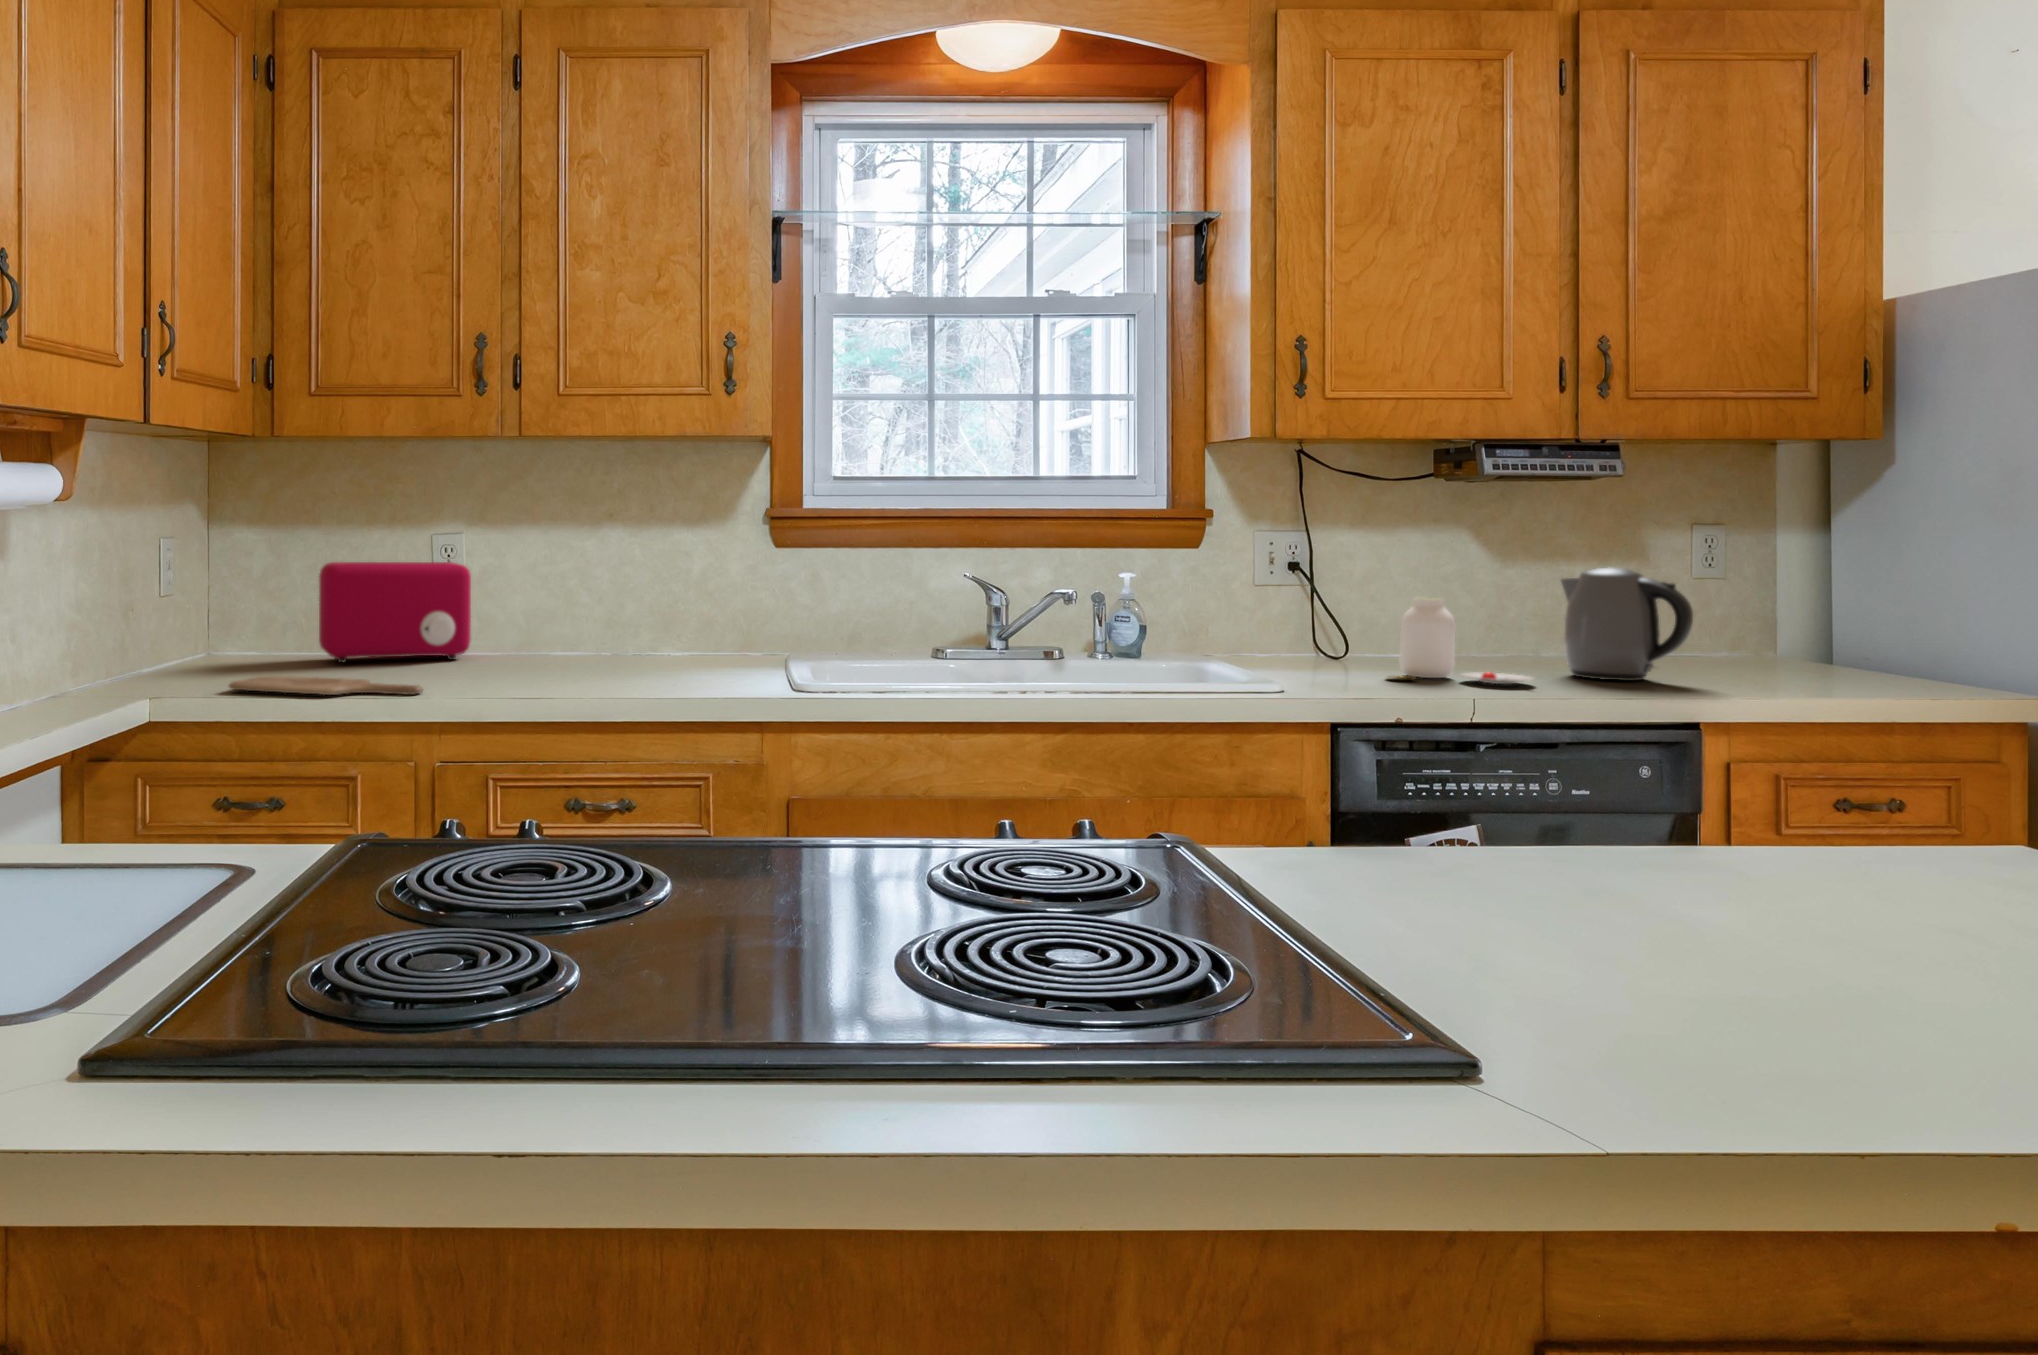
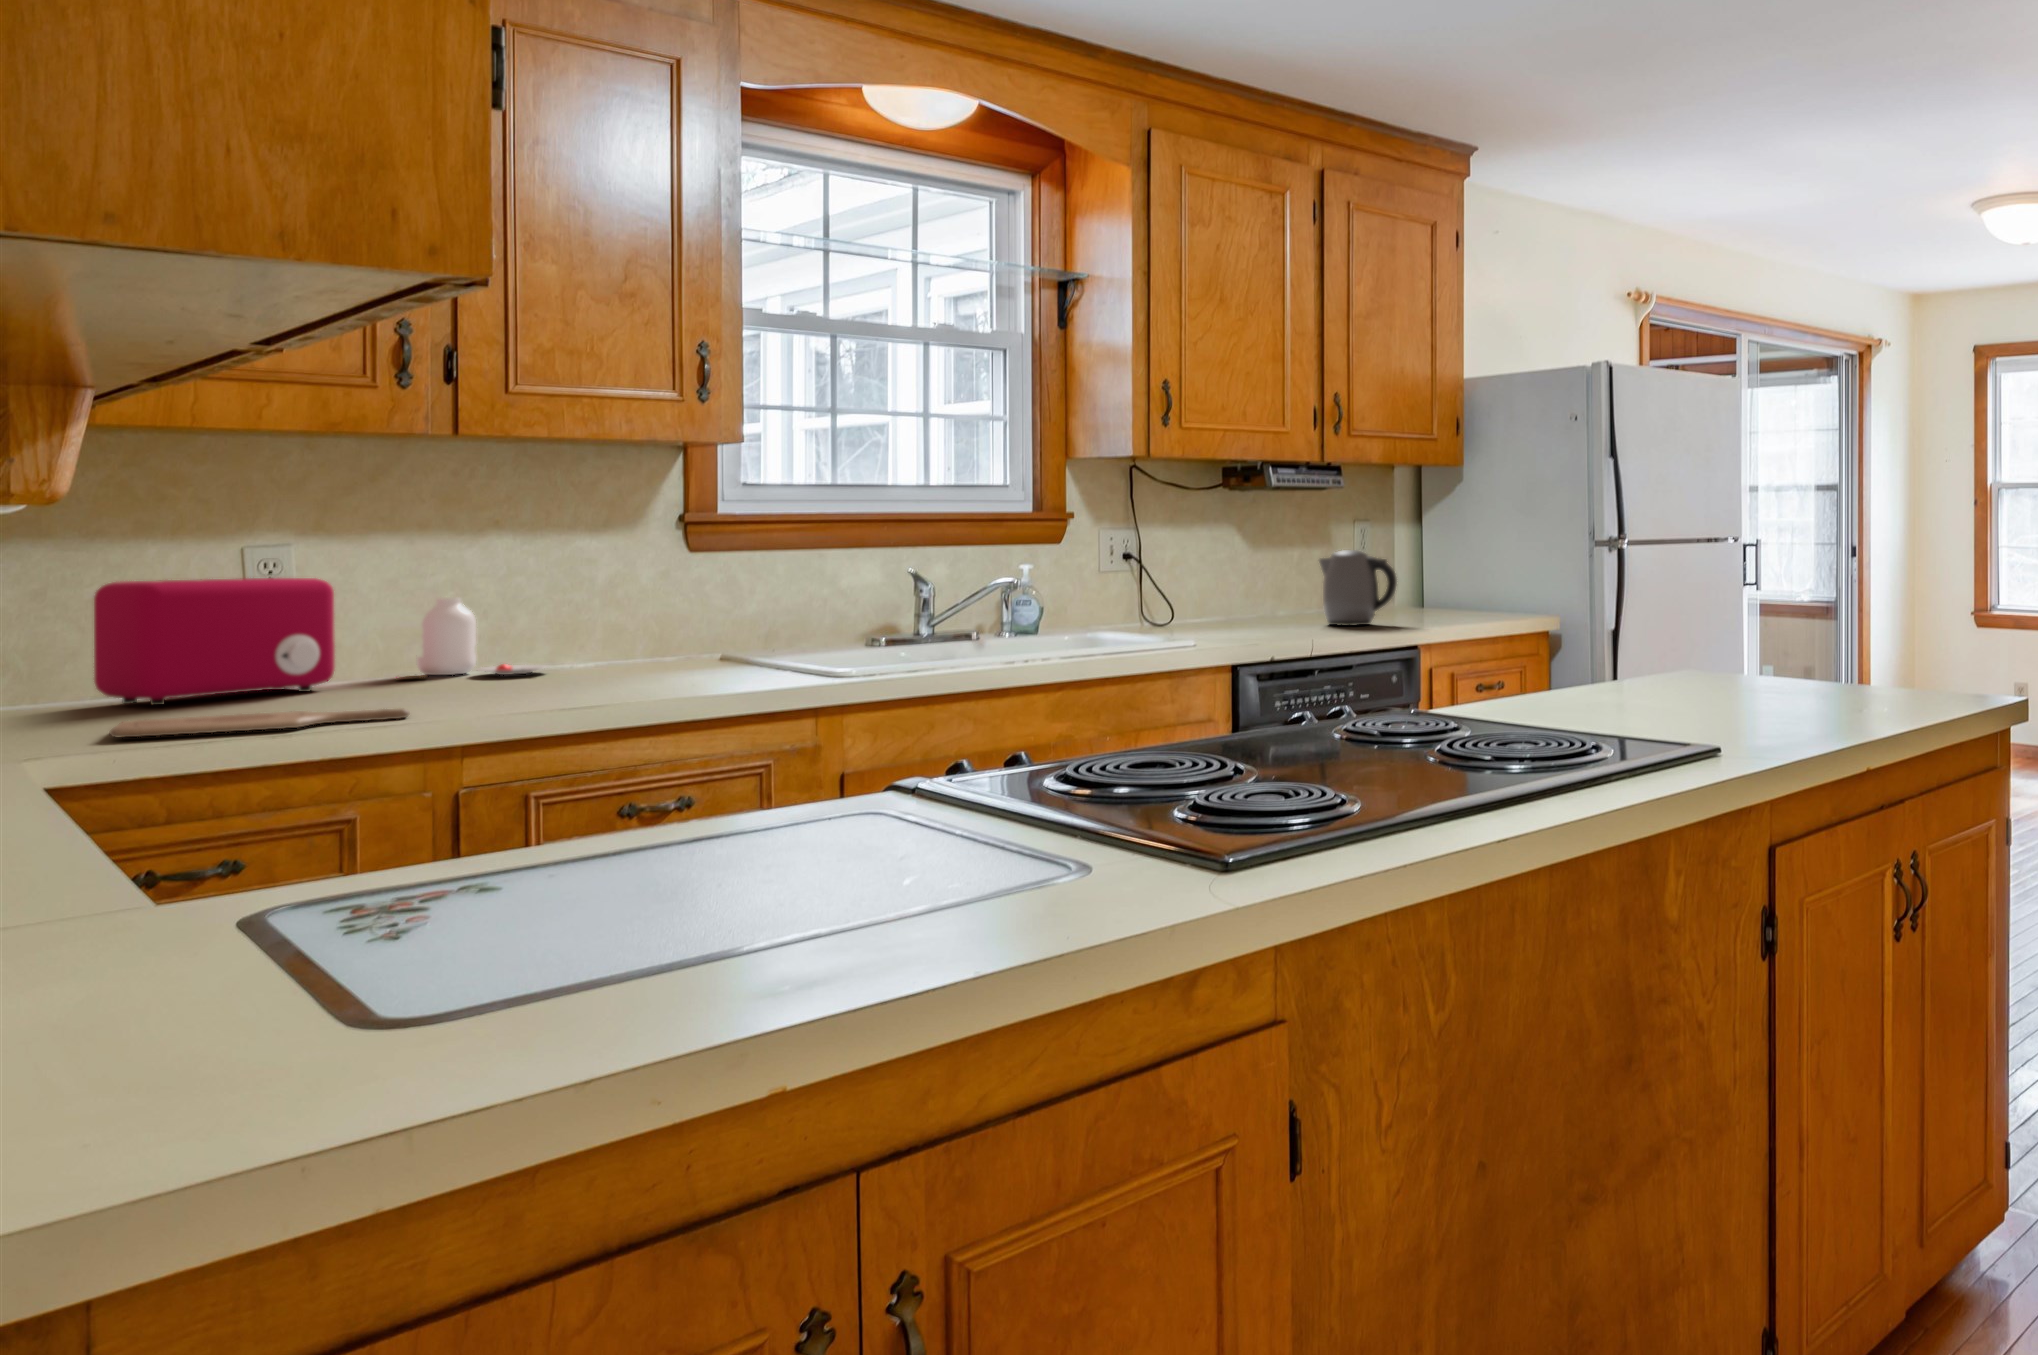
jar: present [1386,598,1534,684] -> present [396,598,548,679]

